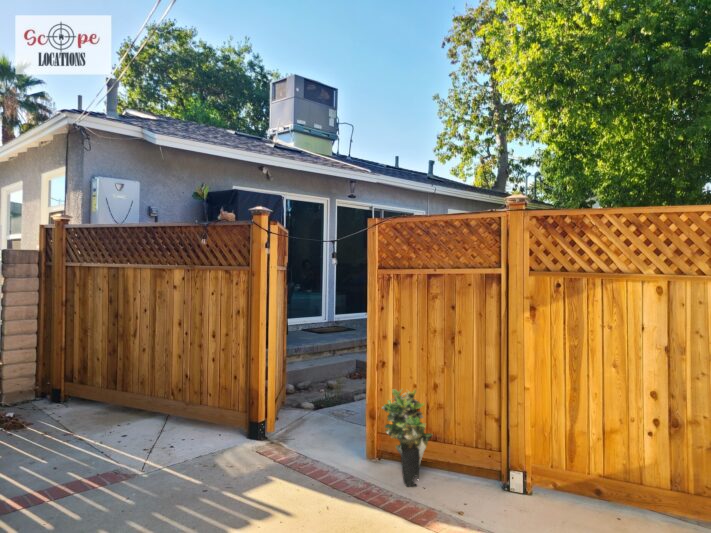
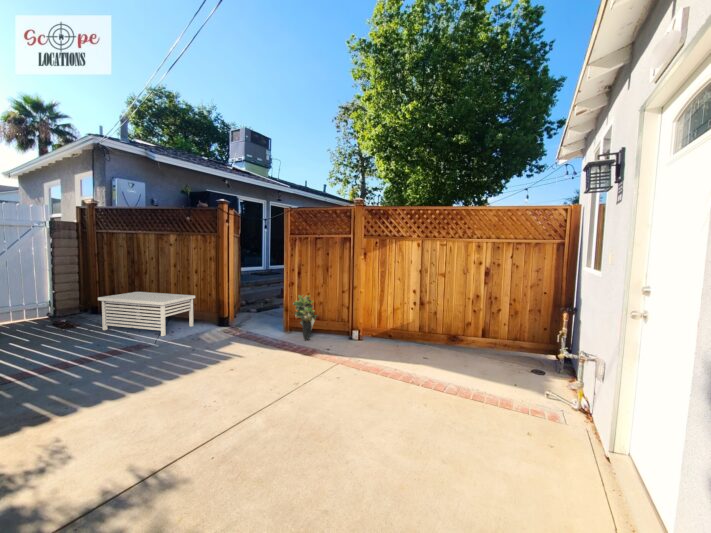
storage bench: none [62,366,207,453] -> present [98,292,195,336]

